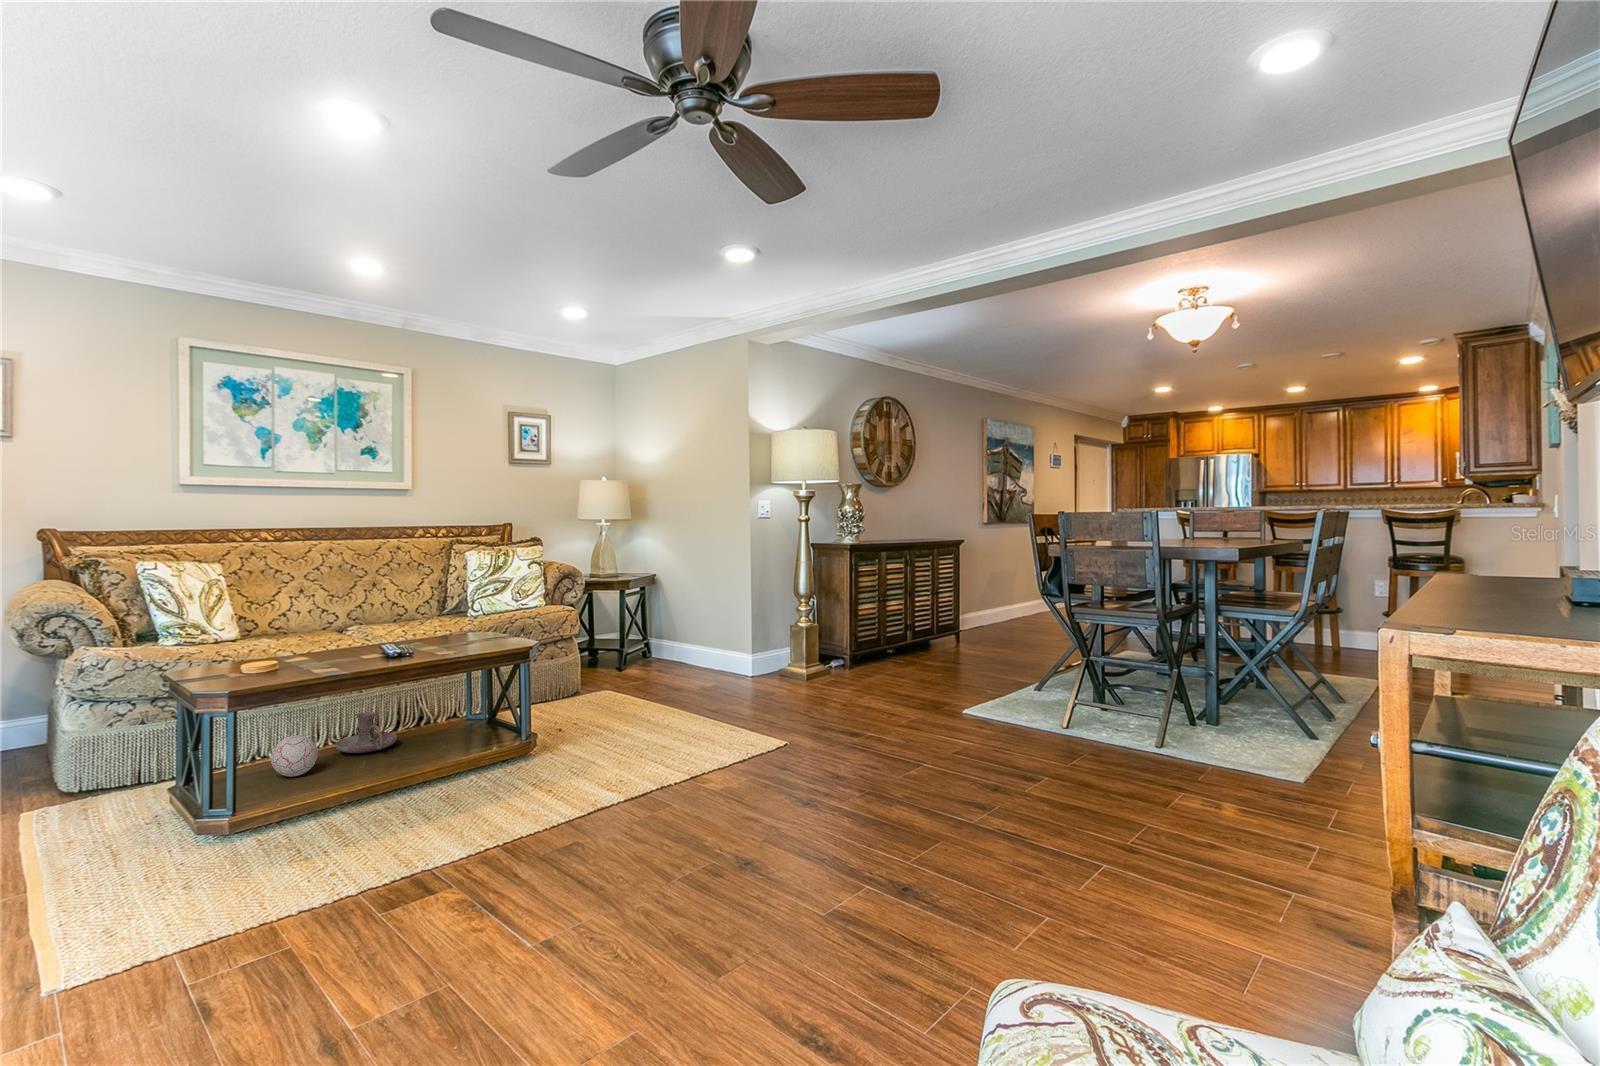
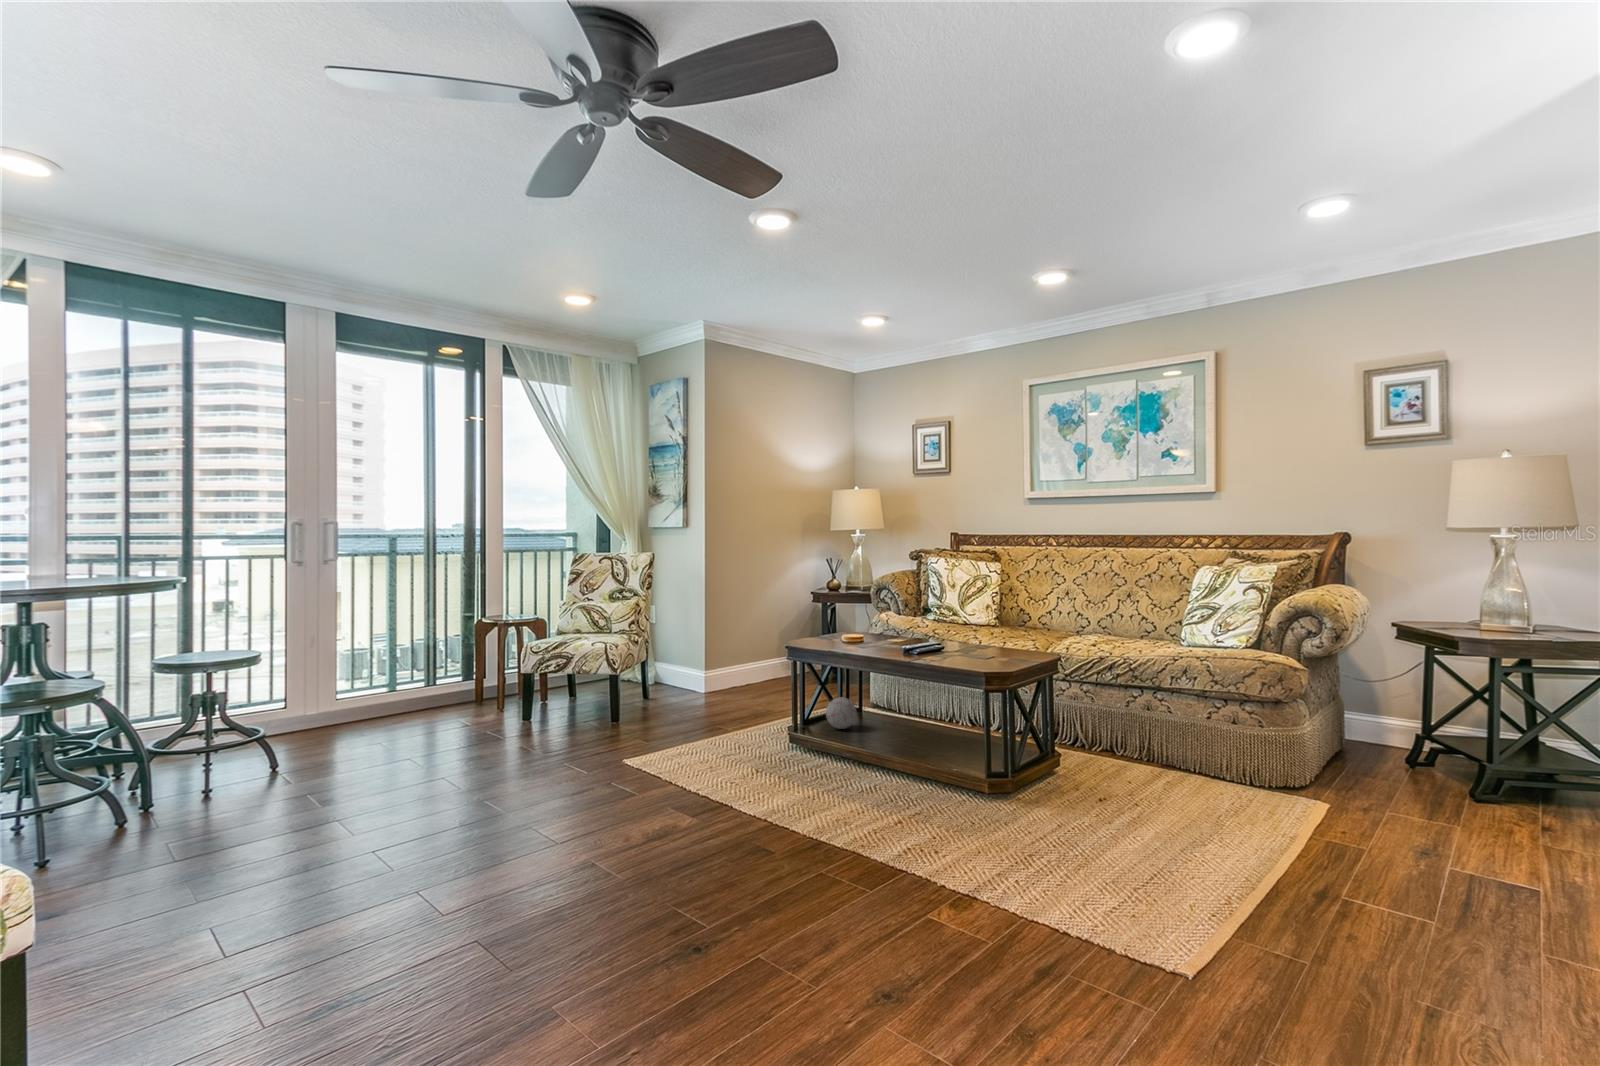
candle holder: present [335,712,397,753] -> none [889,700,938,736]

